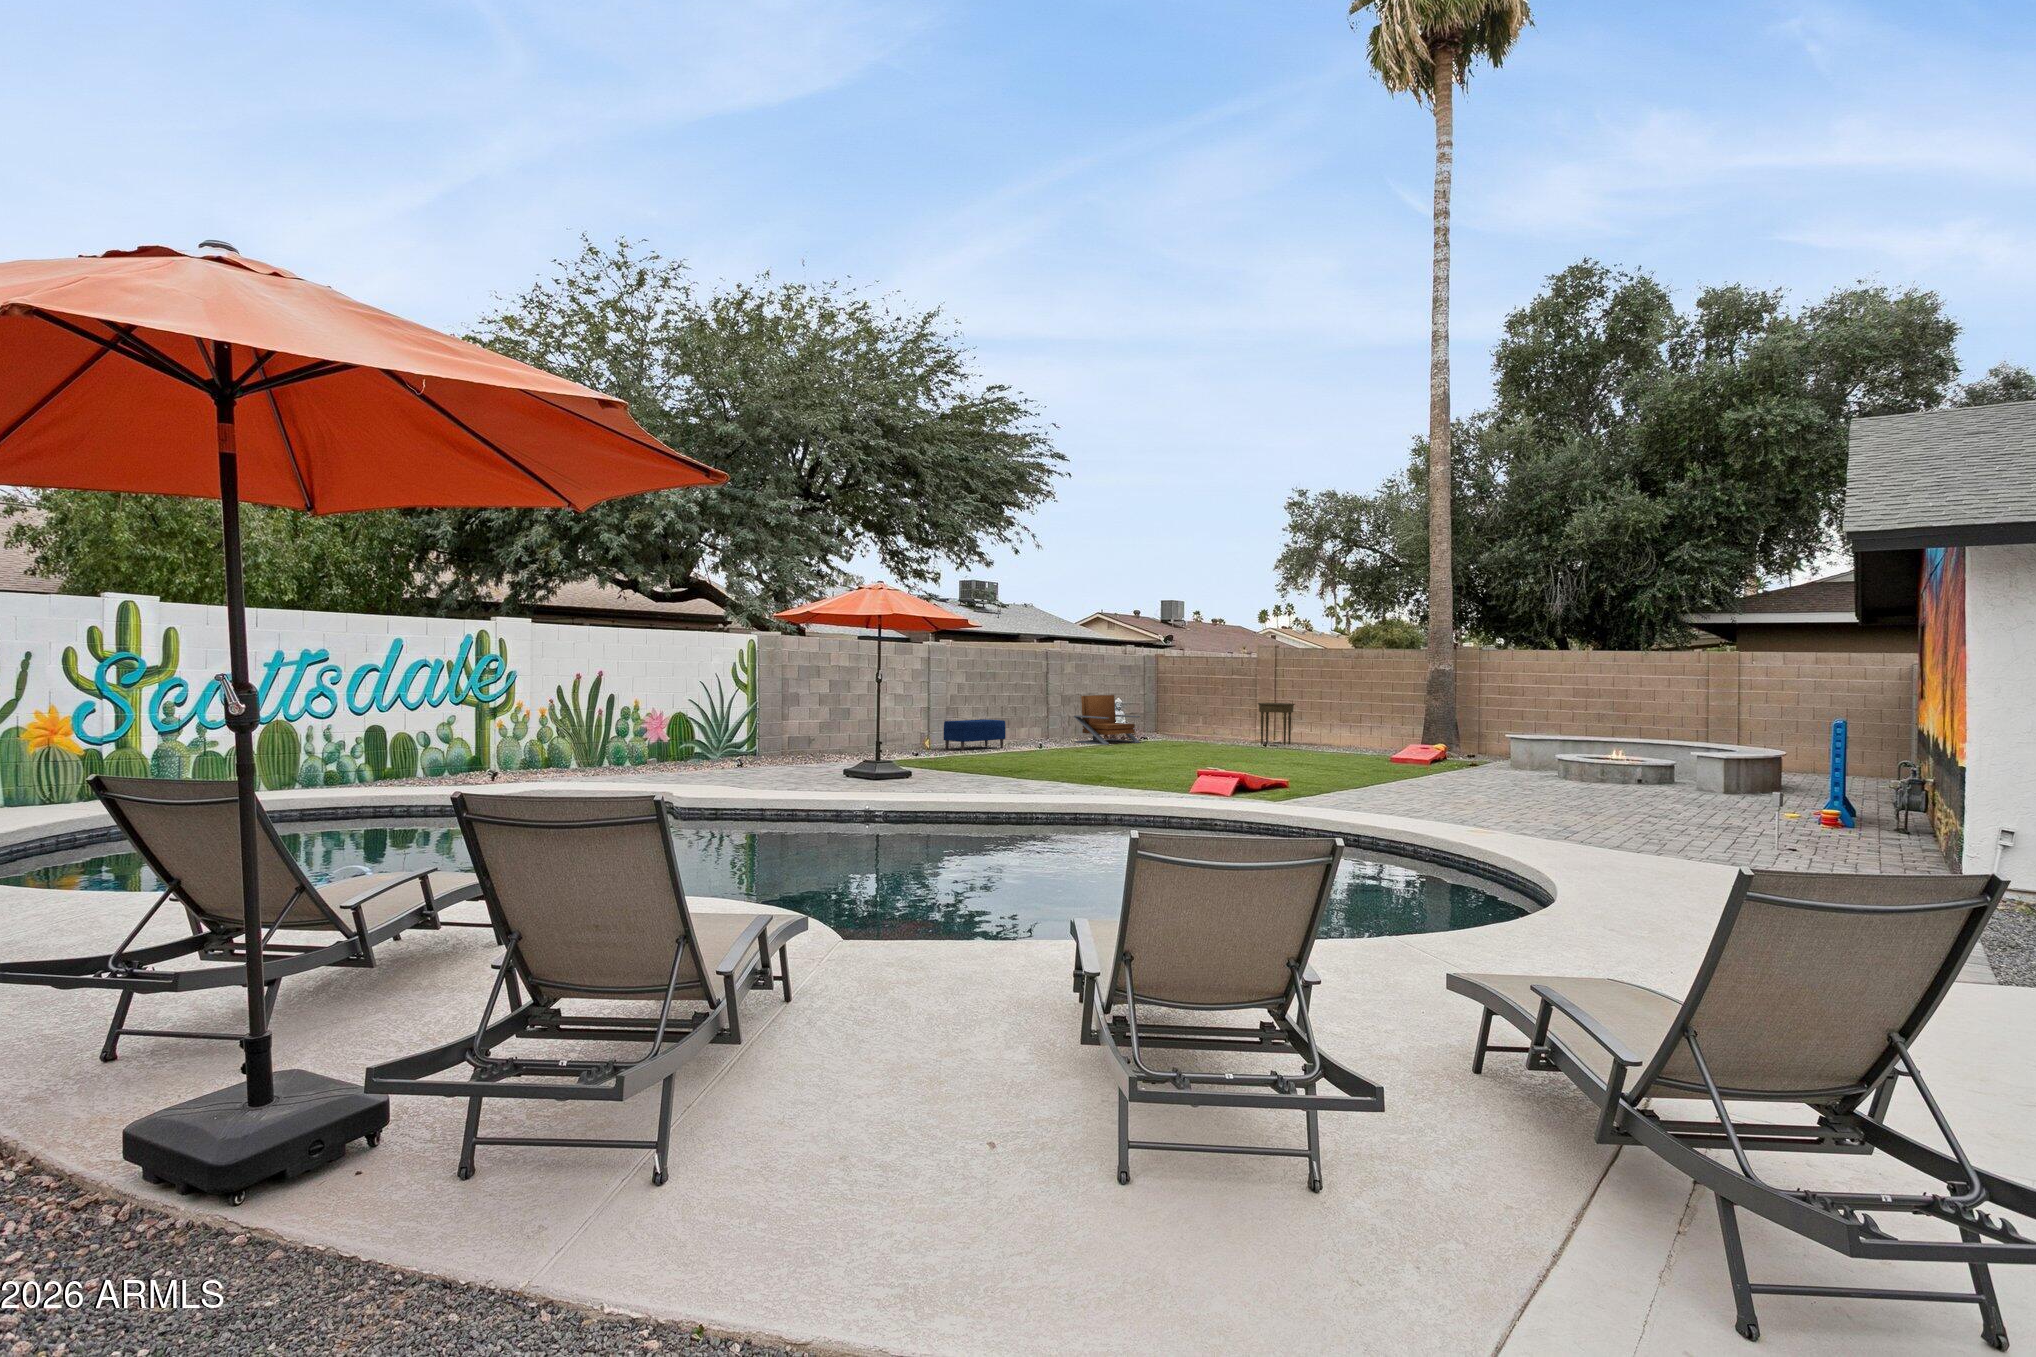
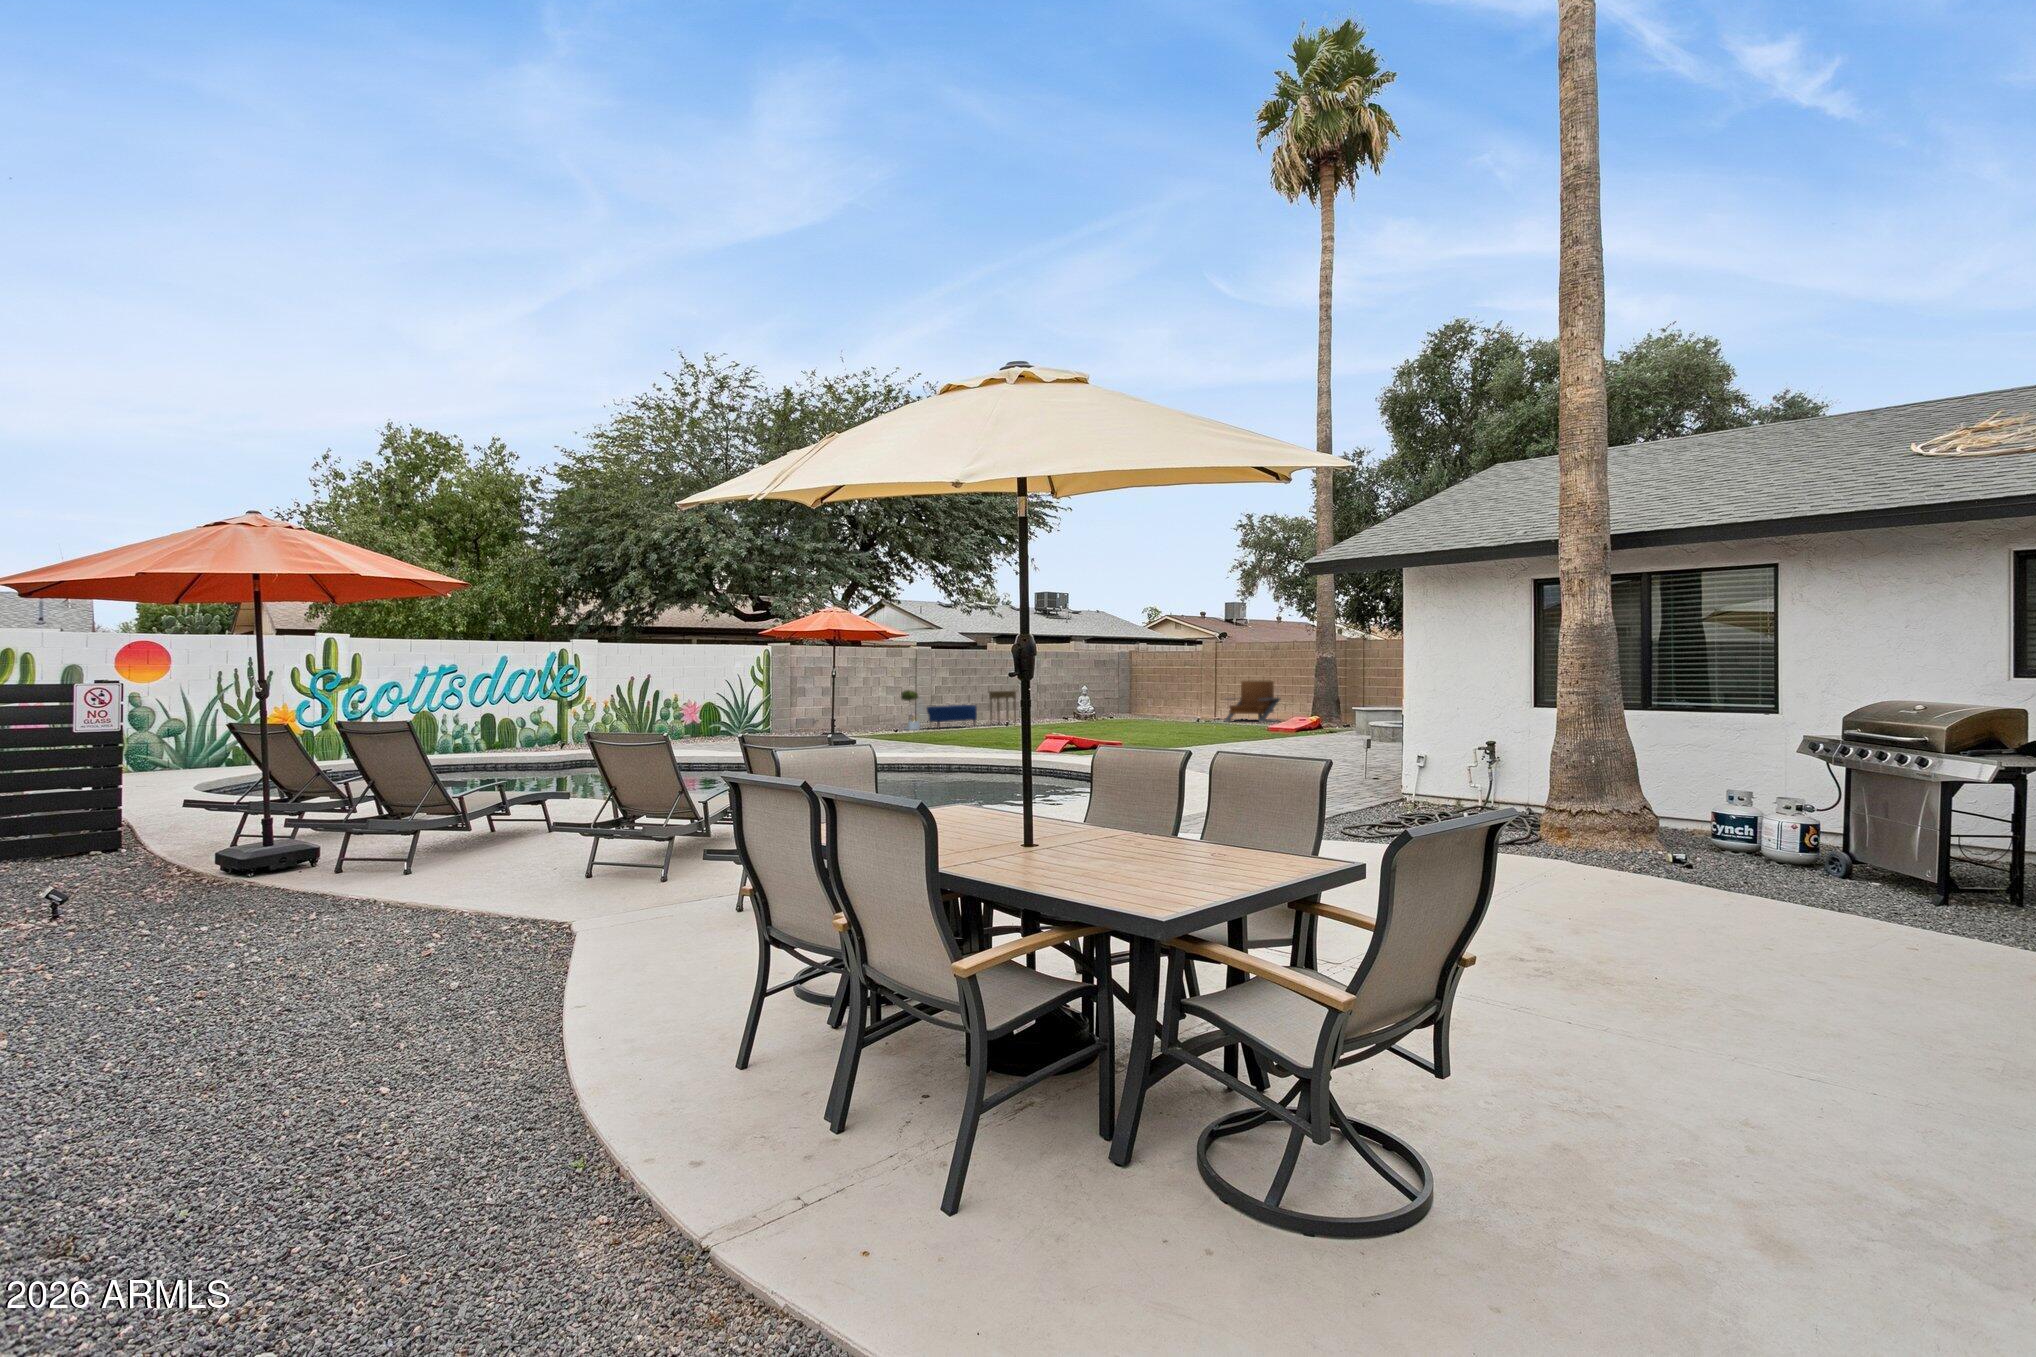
lounge chair: present [1074,695,1140,745] -> present [1225,681,1280,722]
potted tree: none [916,699,939,752] -> present [901,690,920,730]
side table: present [1258,703,1295,745] -> present [989,691,1016,724]

